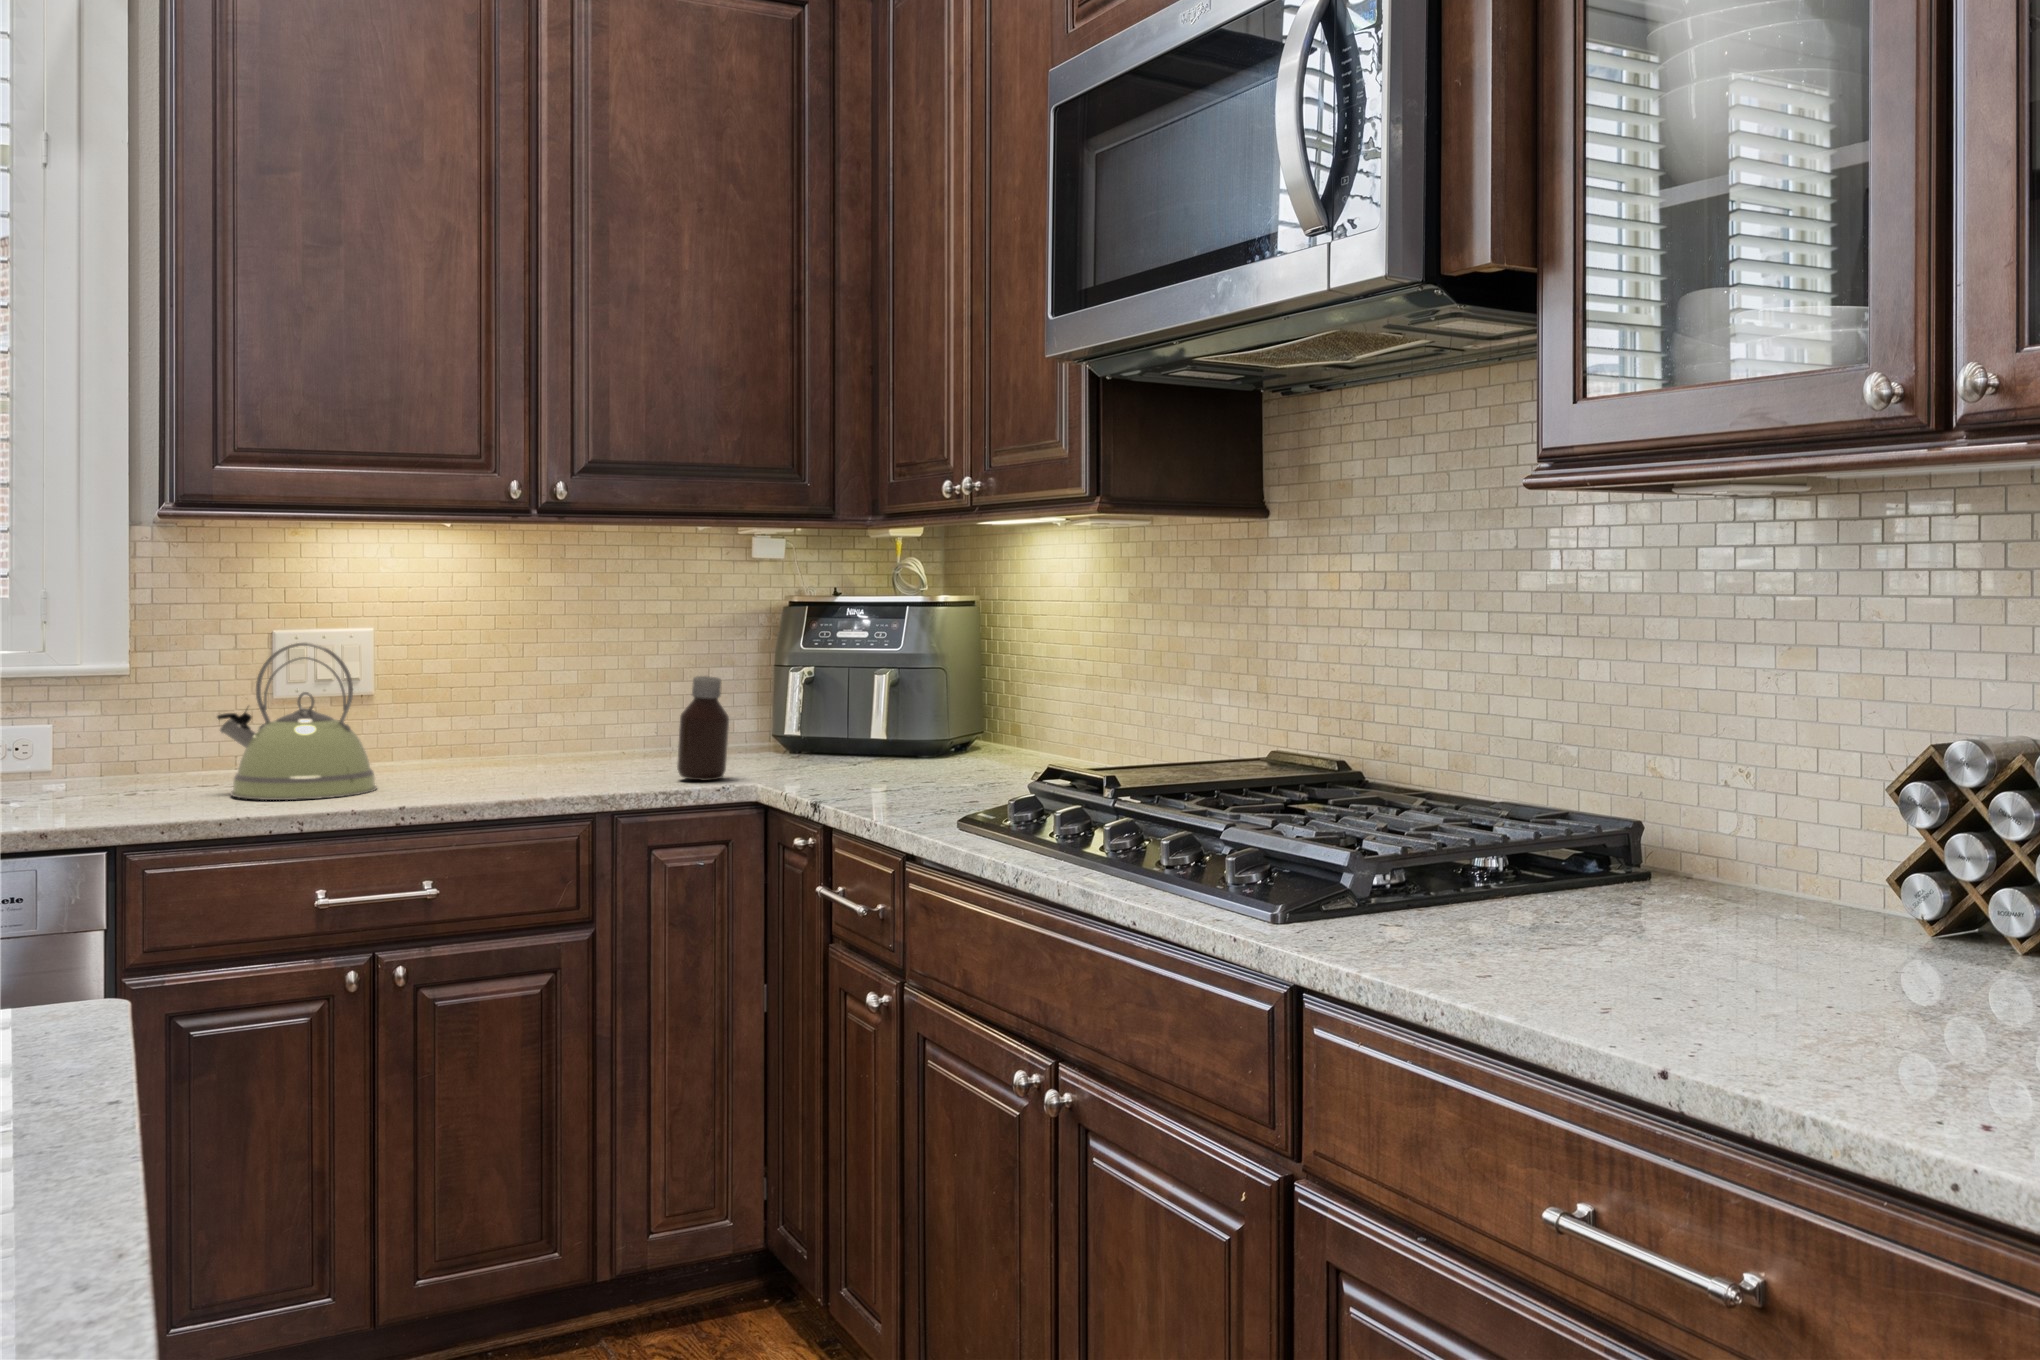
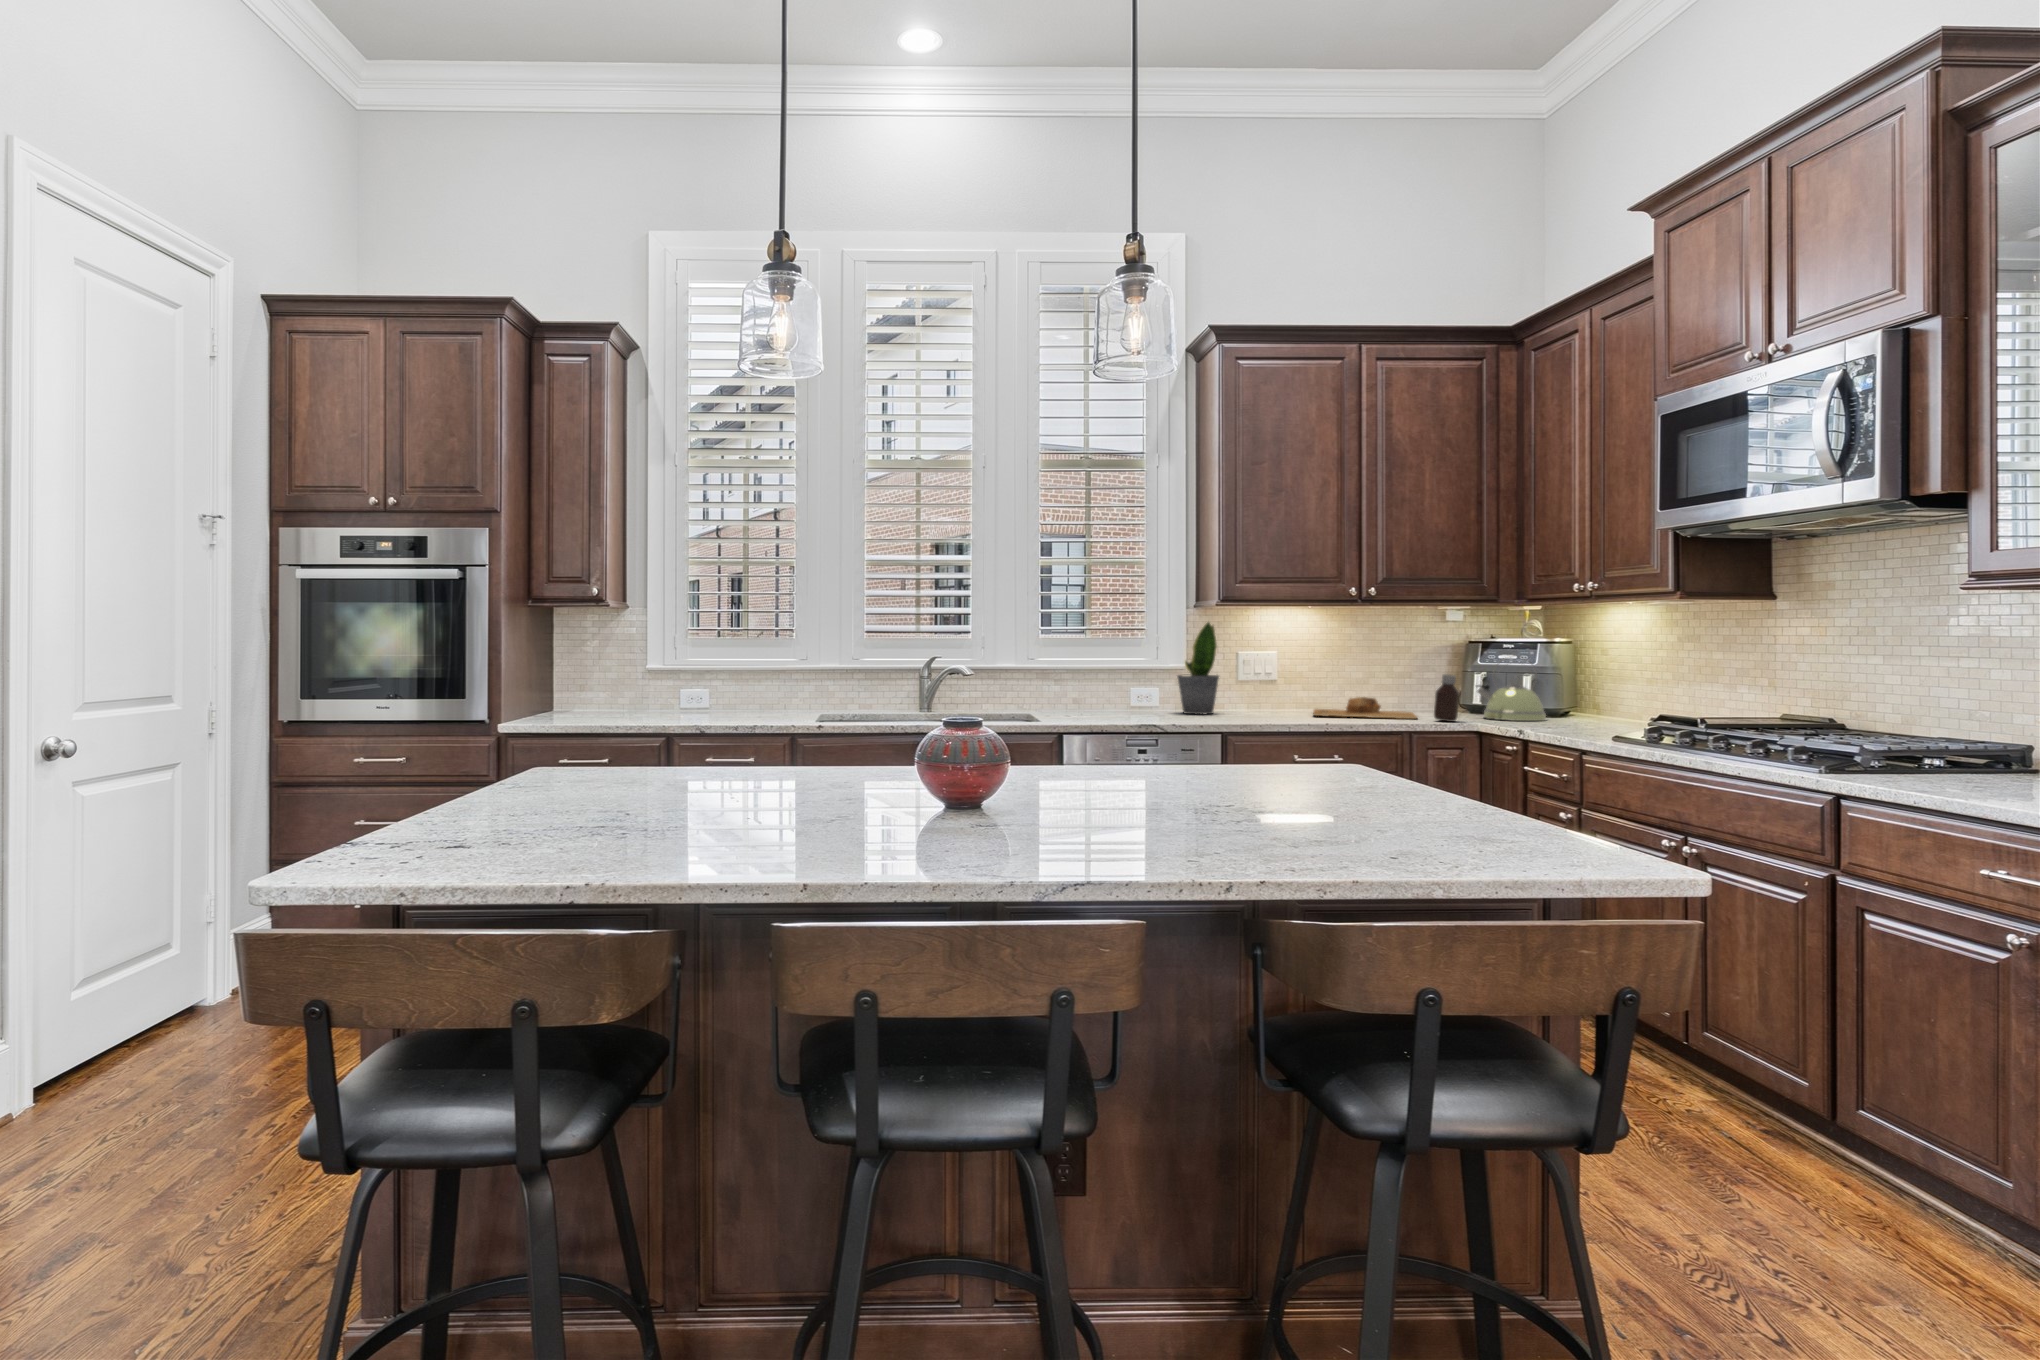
potted plant: none [96,554,214,786] -> present [1177,622,1219,714]
kettle: present [217,643,377,800] -> present [1477,656,1546,721]
cutting board: none [426,729,671,778] -> present [1313,697,1417,719]

